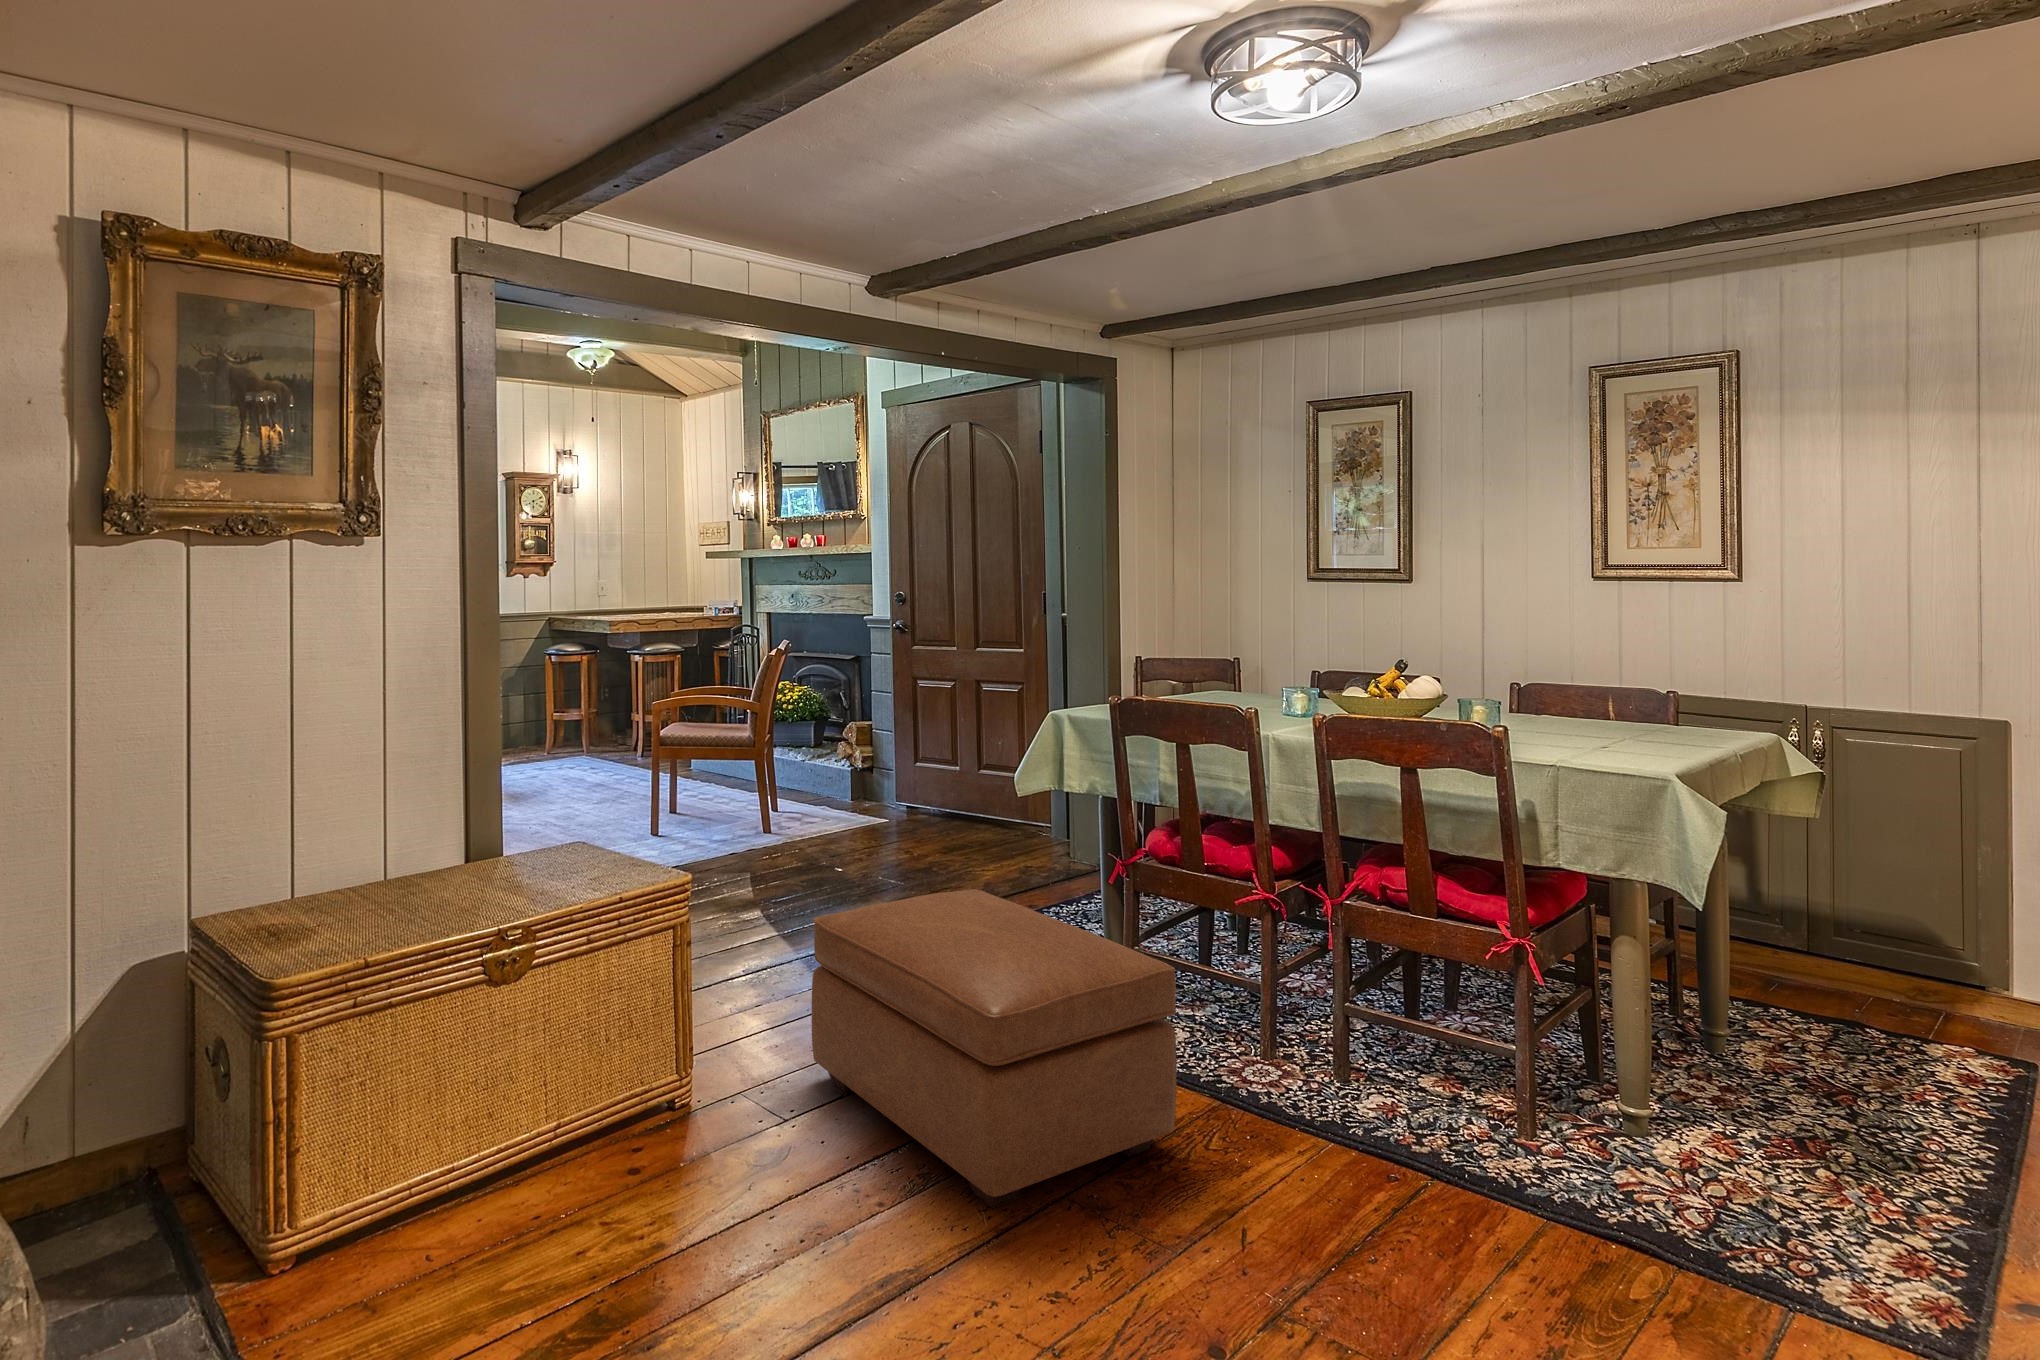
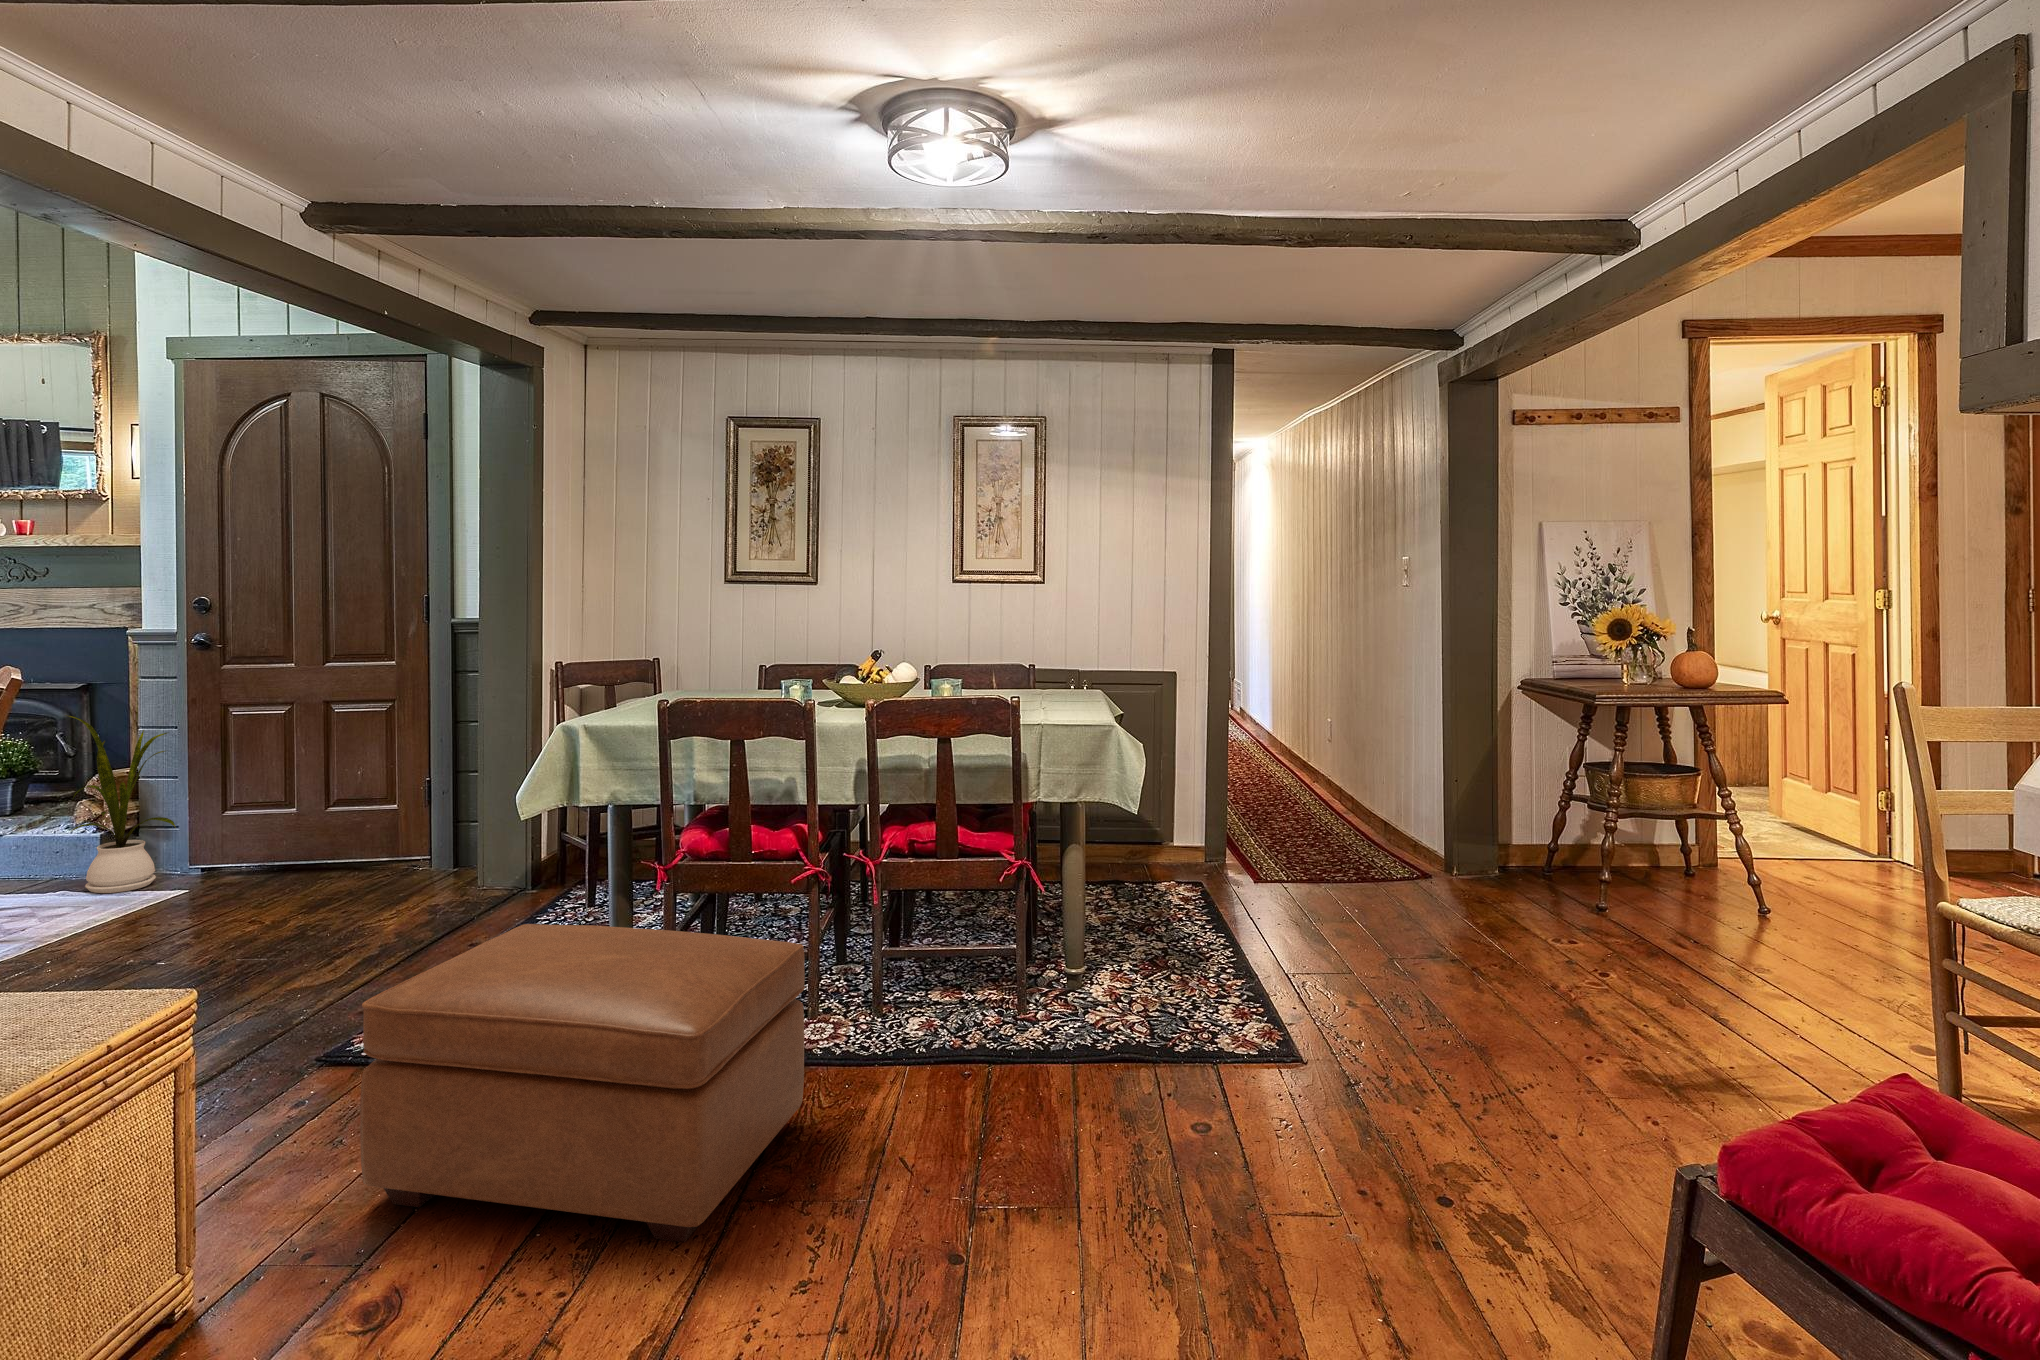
house plant: none [829,685,889,815] -> present [69,716,176,893]

